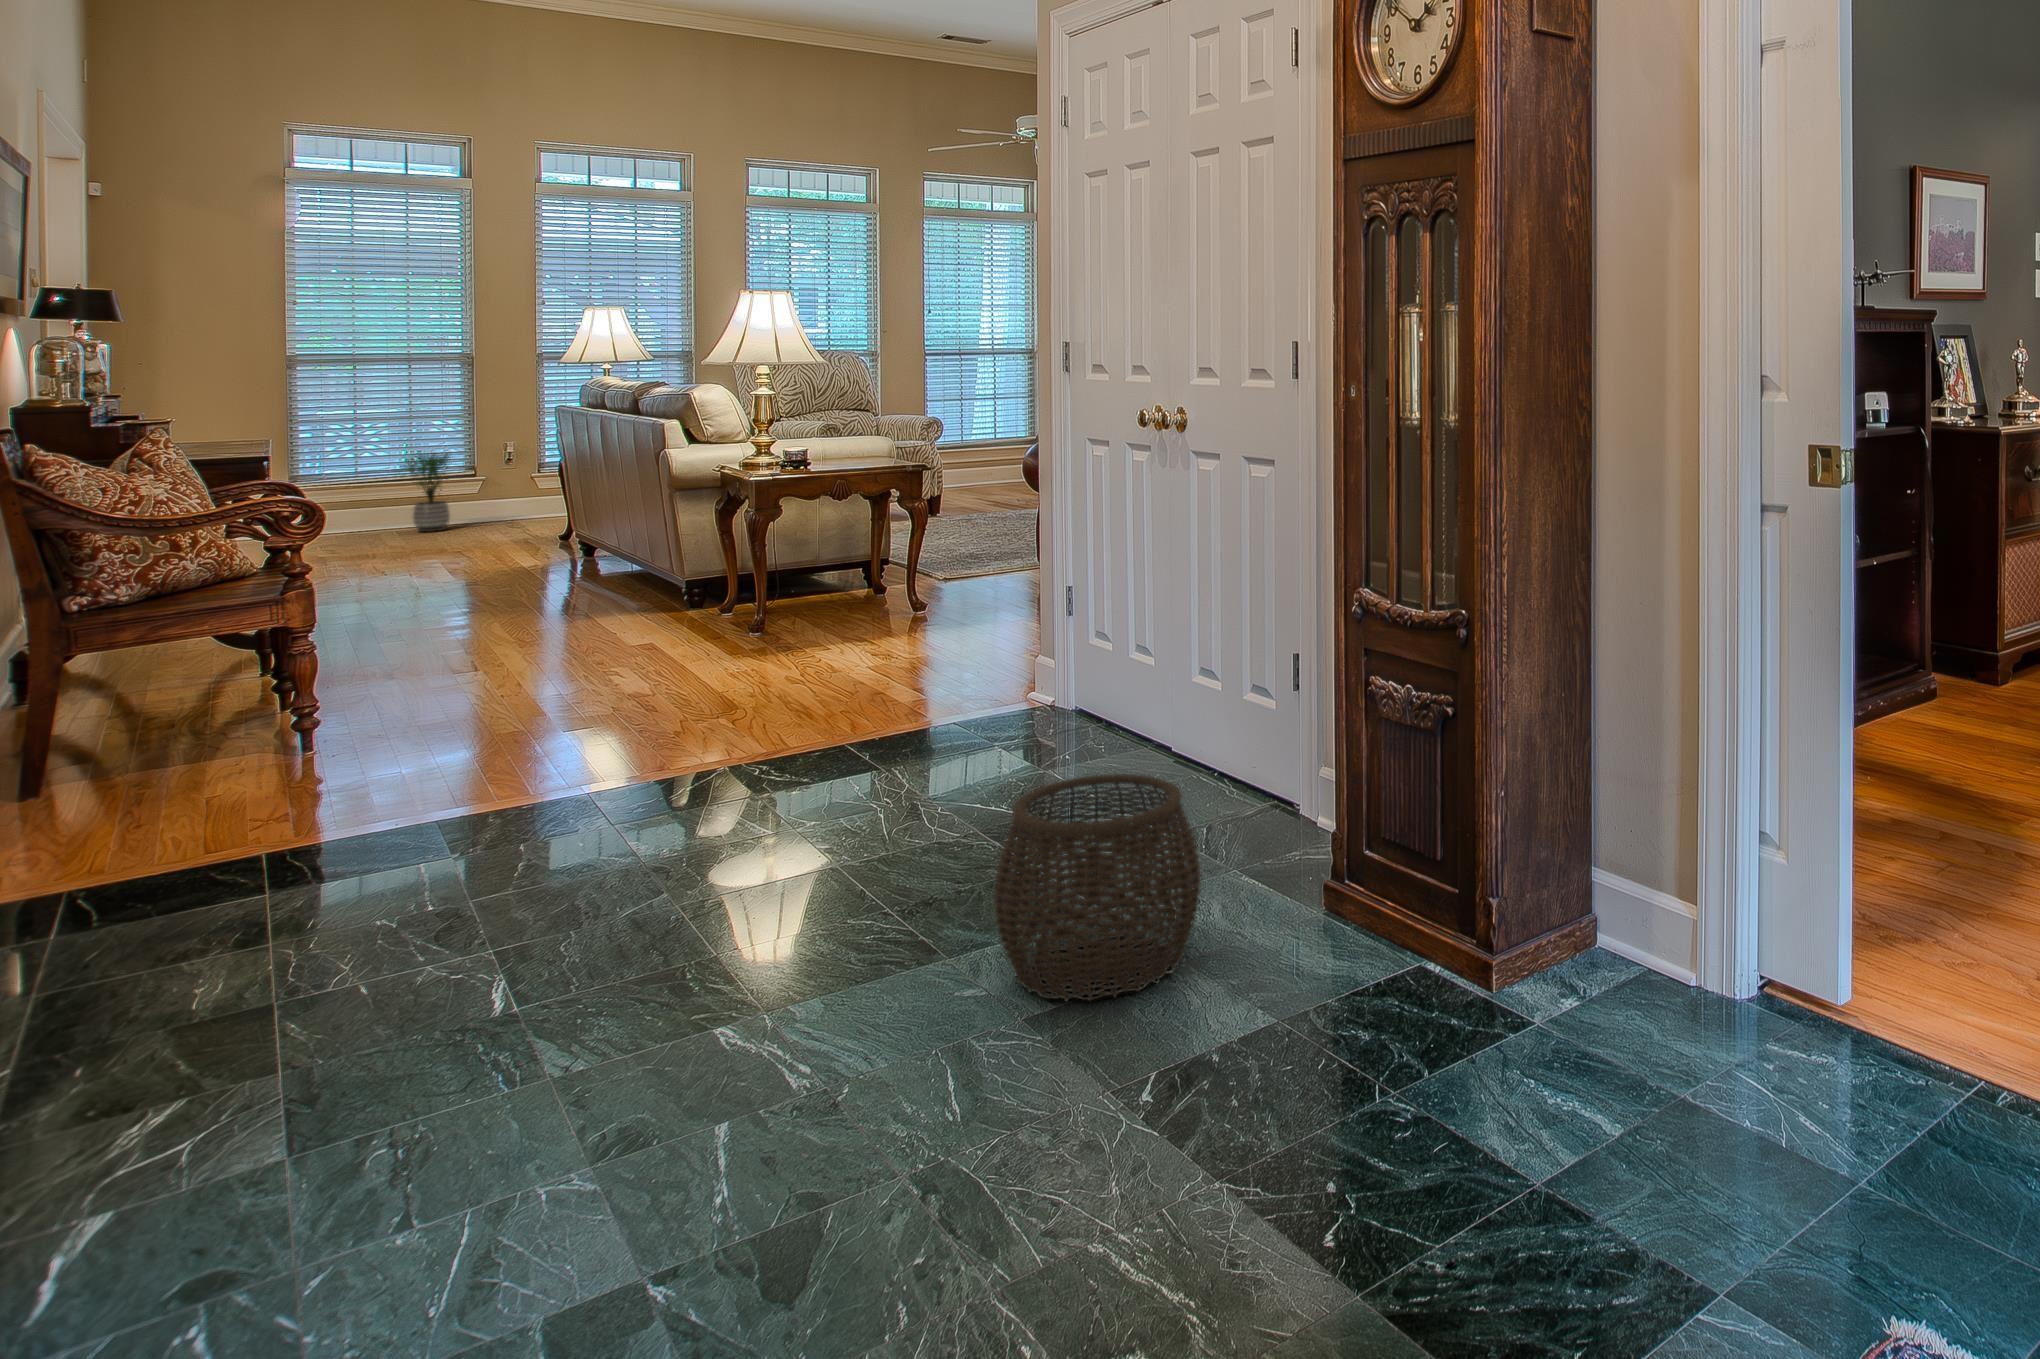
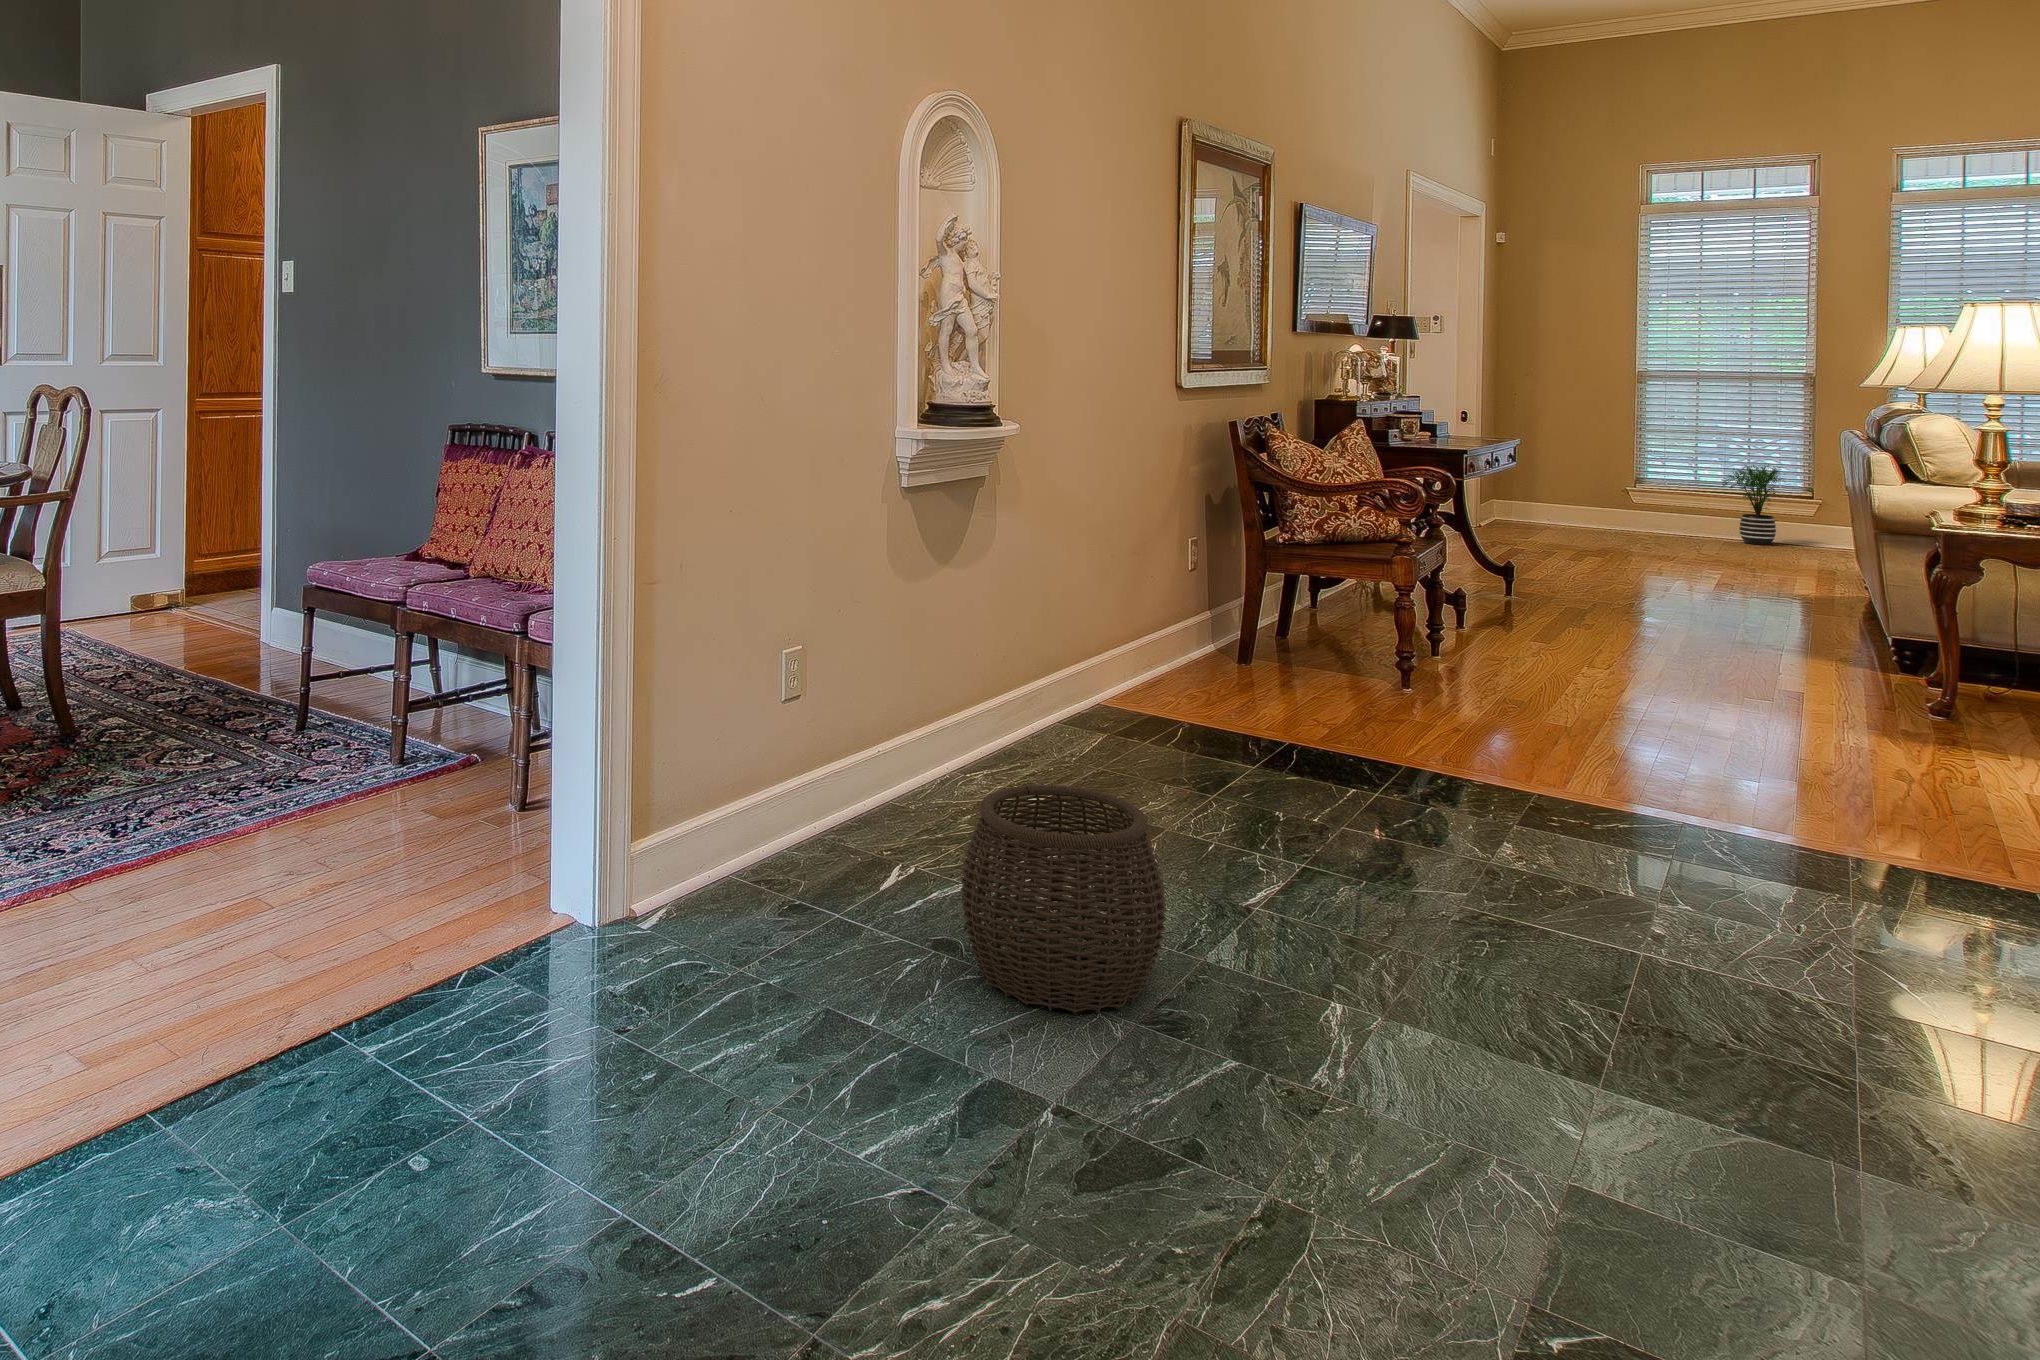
woven basket: present [994,774,1201,1001] -> present [960,785,1166,1014]

